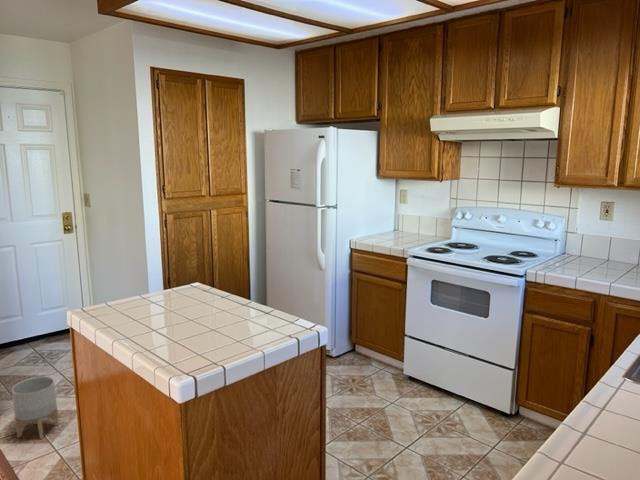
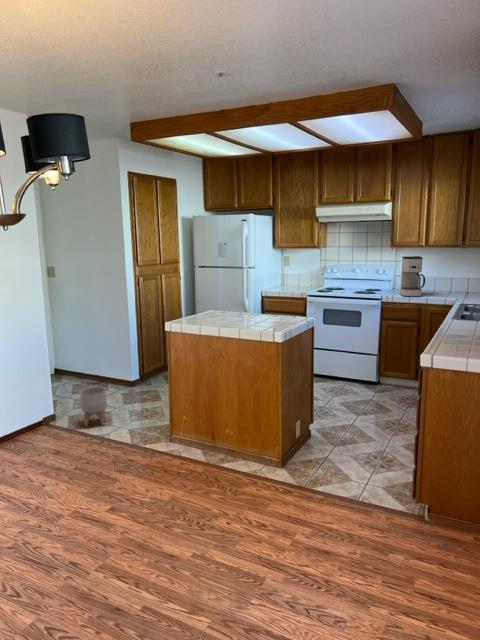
coffee maker: none [566,202,615,278] -> present [400,256,425,297]

